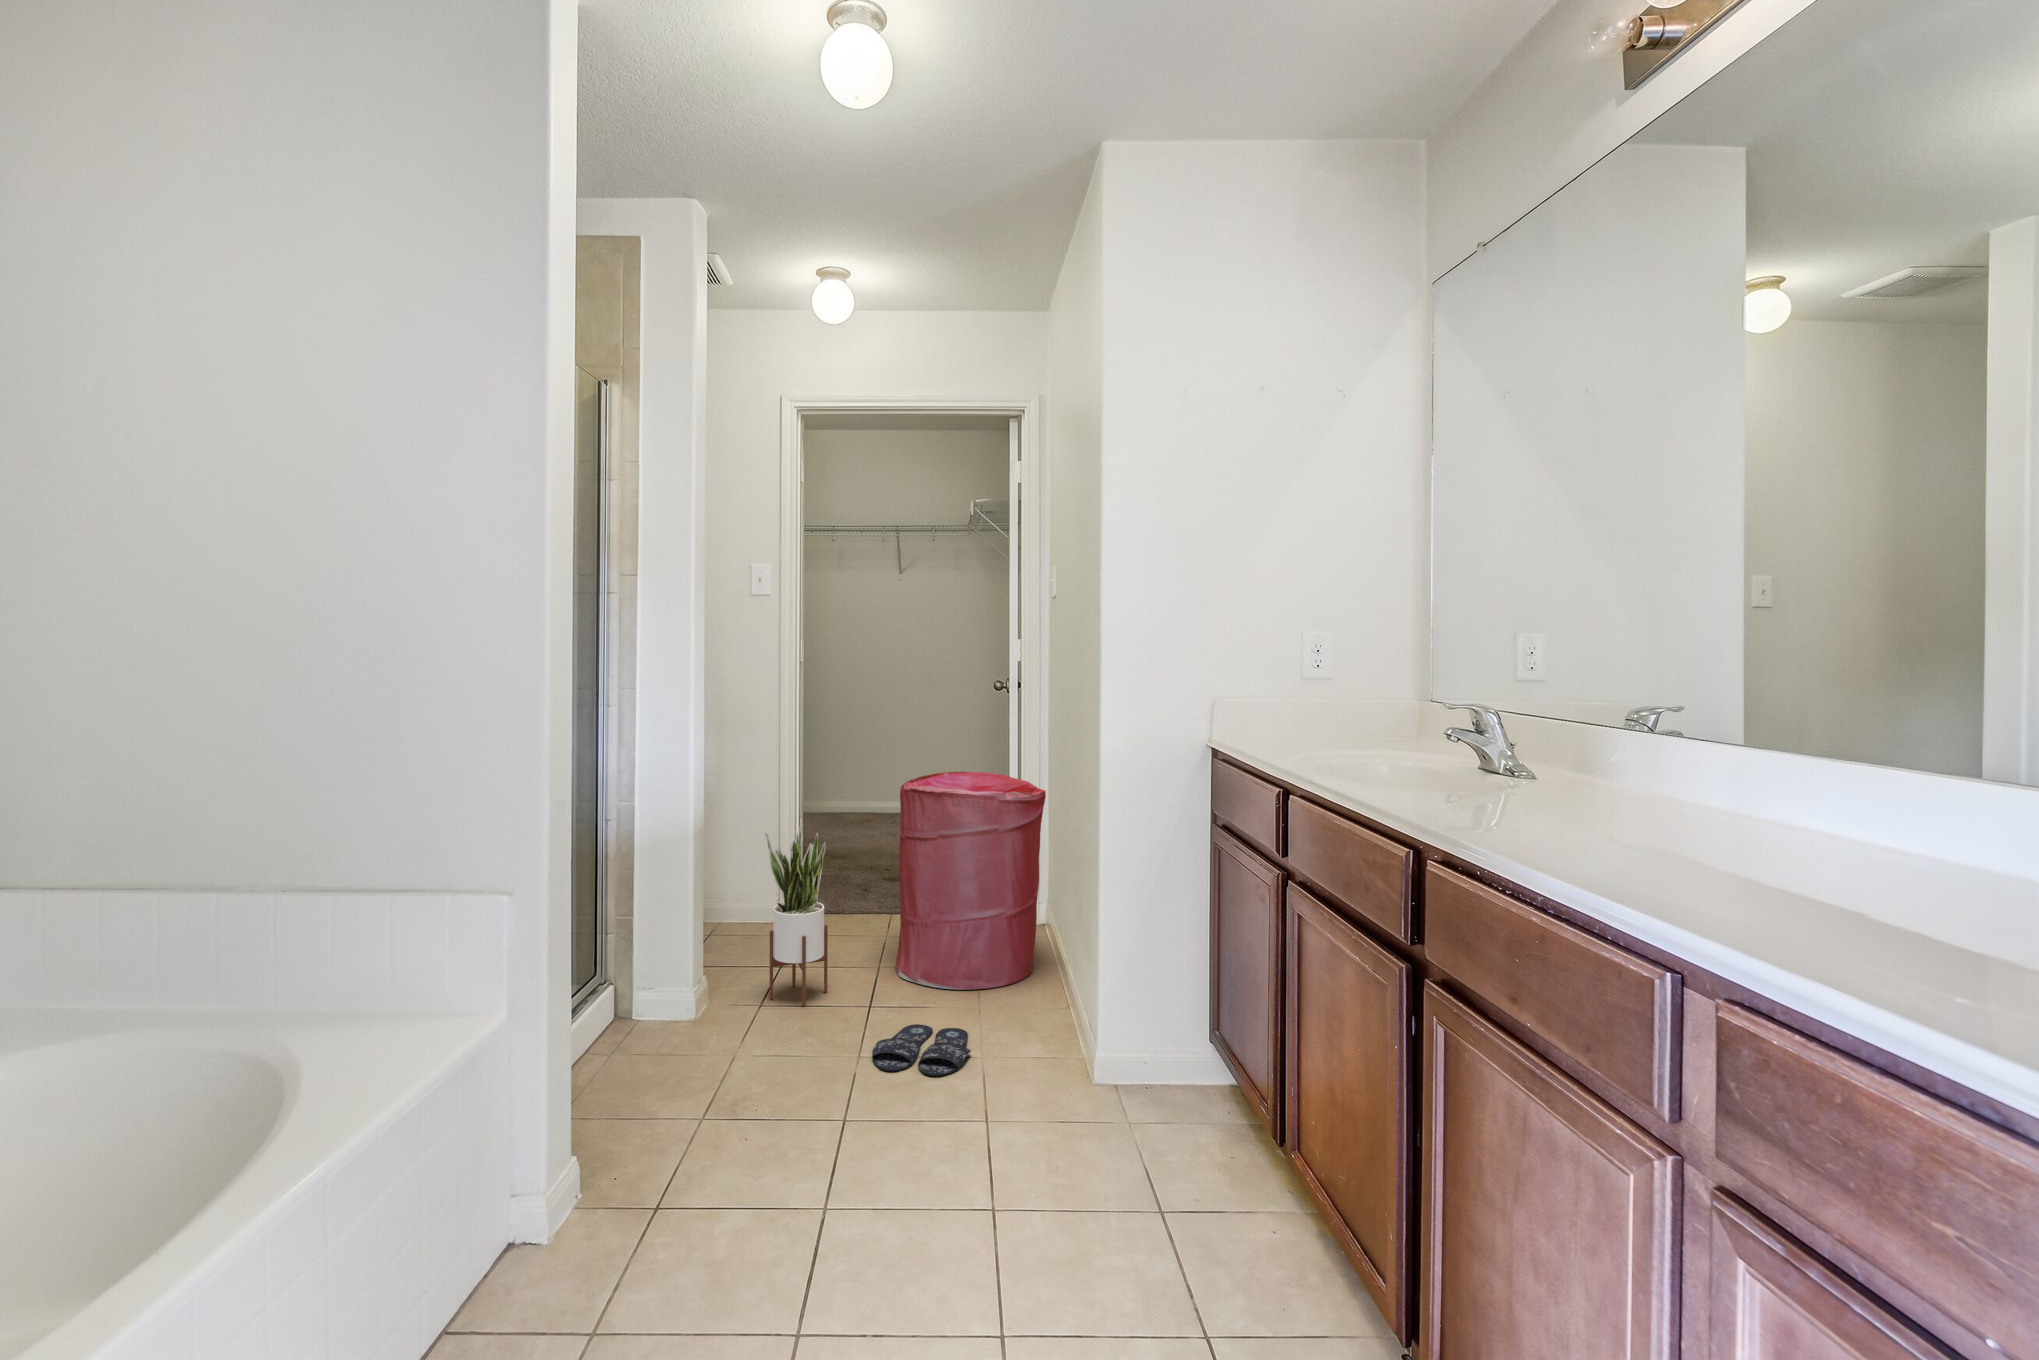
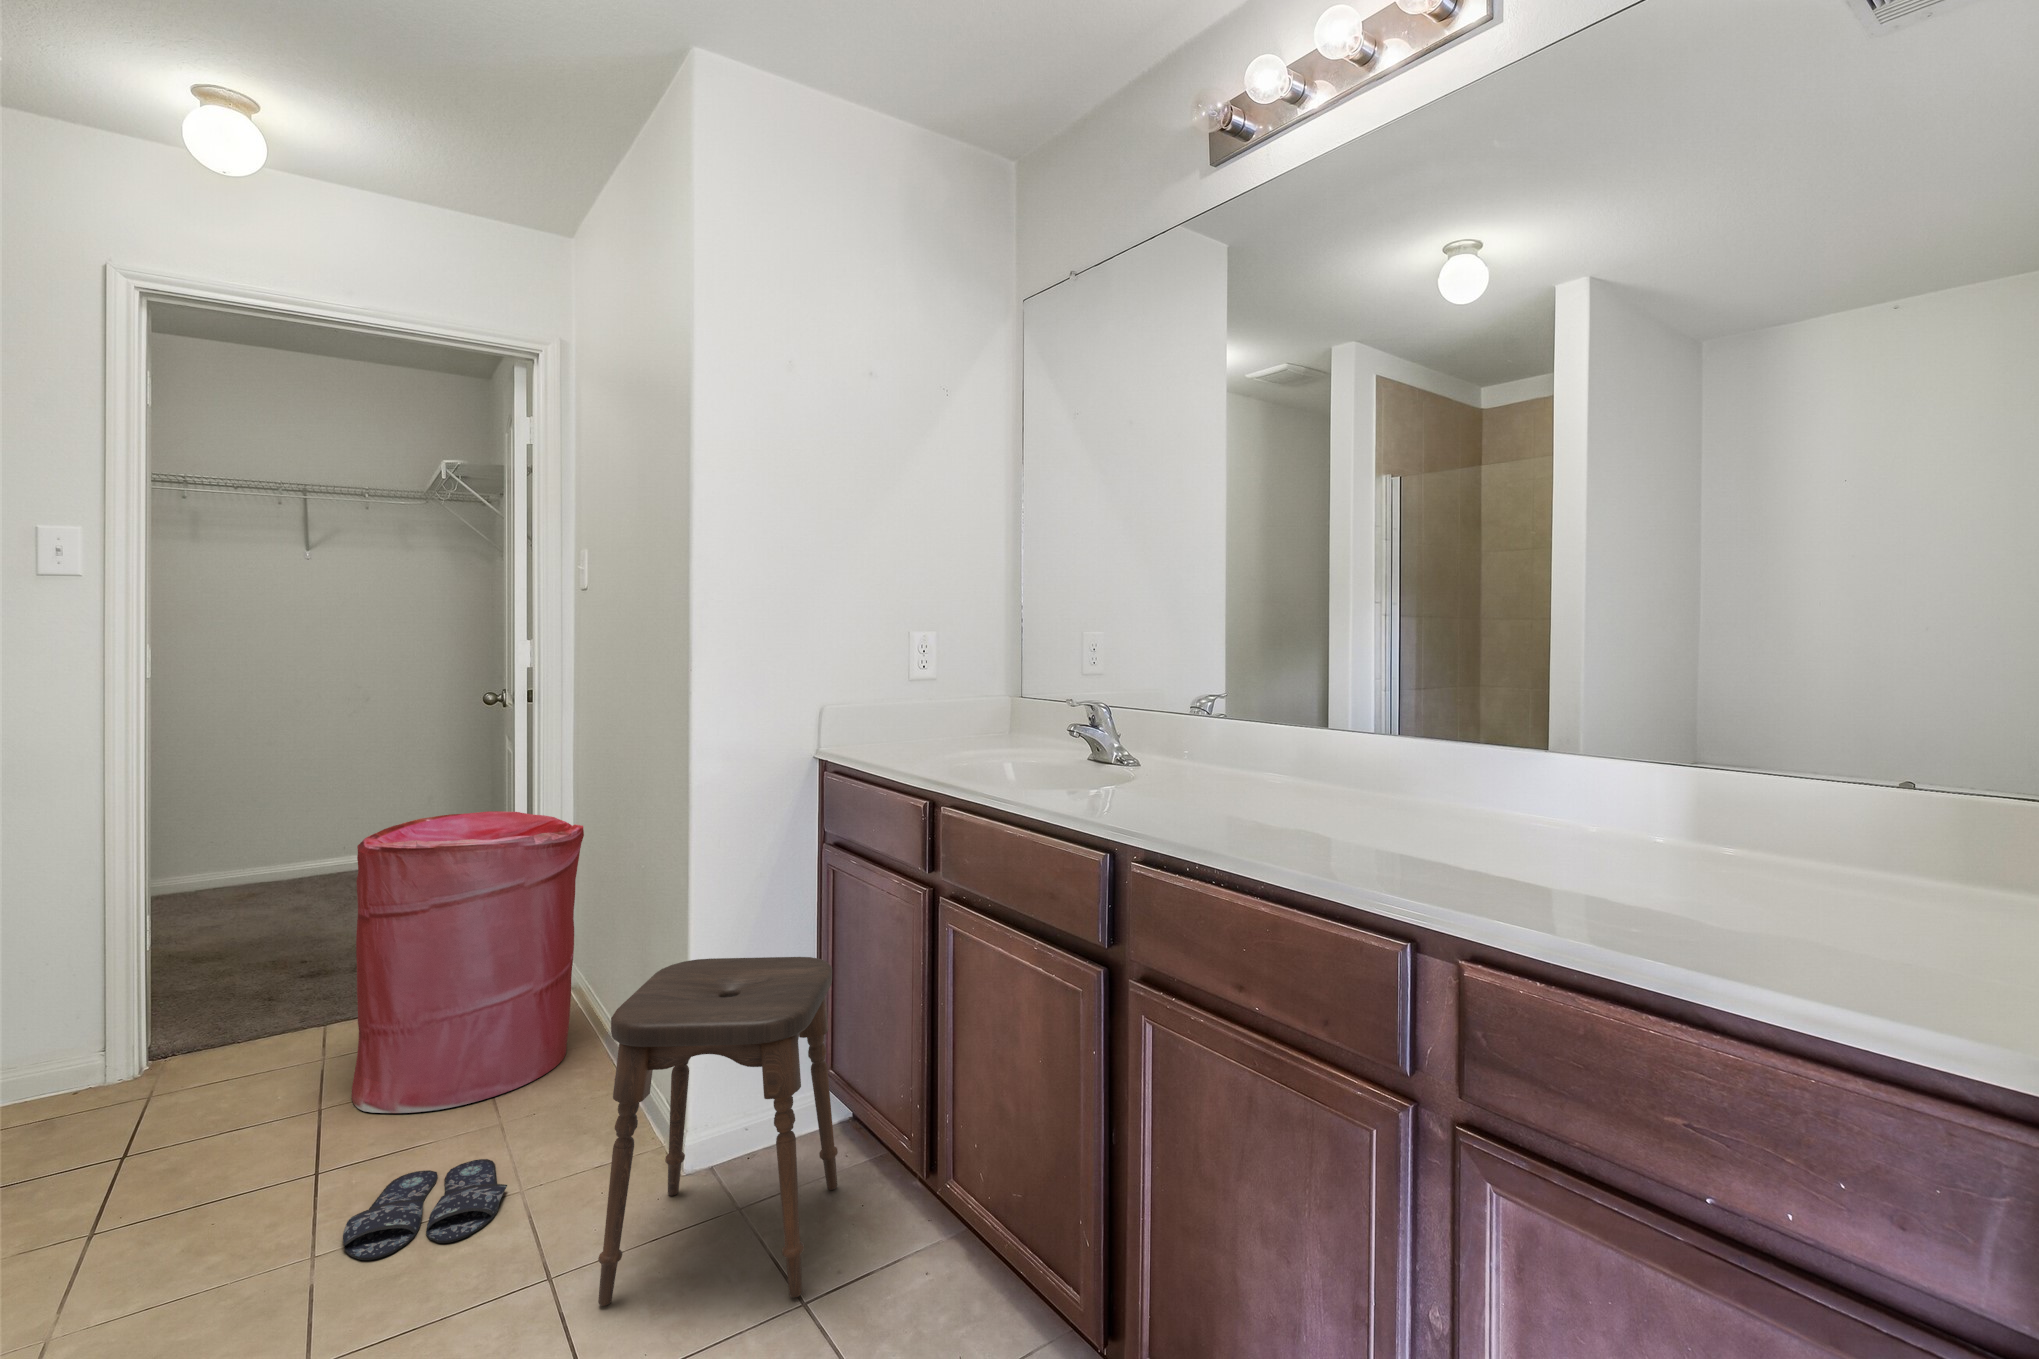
potted plant: present [765,825,828,1006] -> none [104,928,233,1213]
stool: none [1009,904,1210,1201] -> present [598,957,838,1306]

